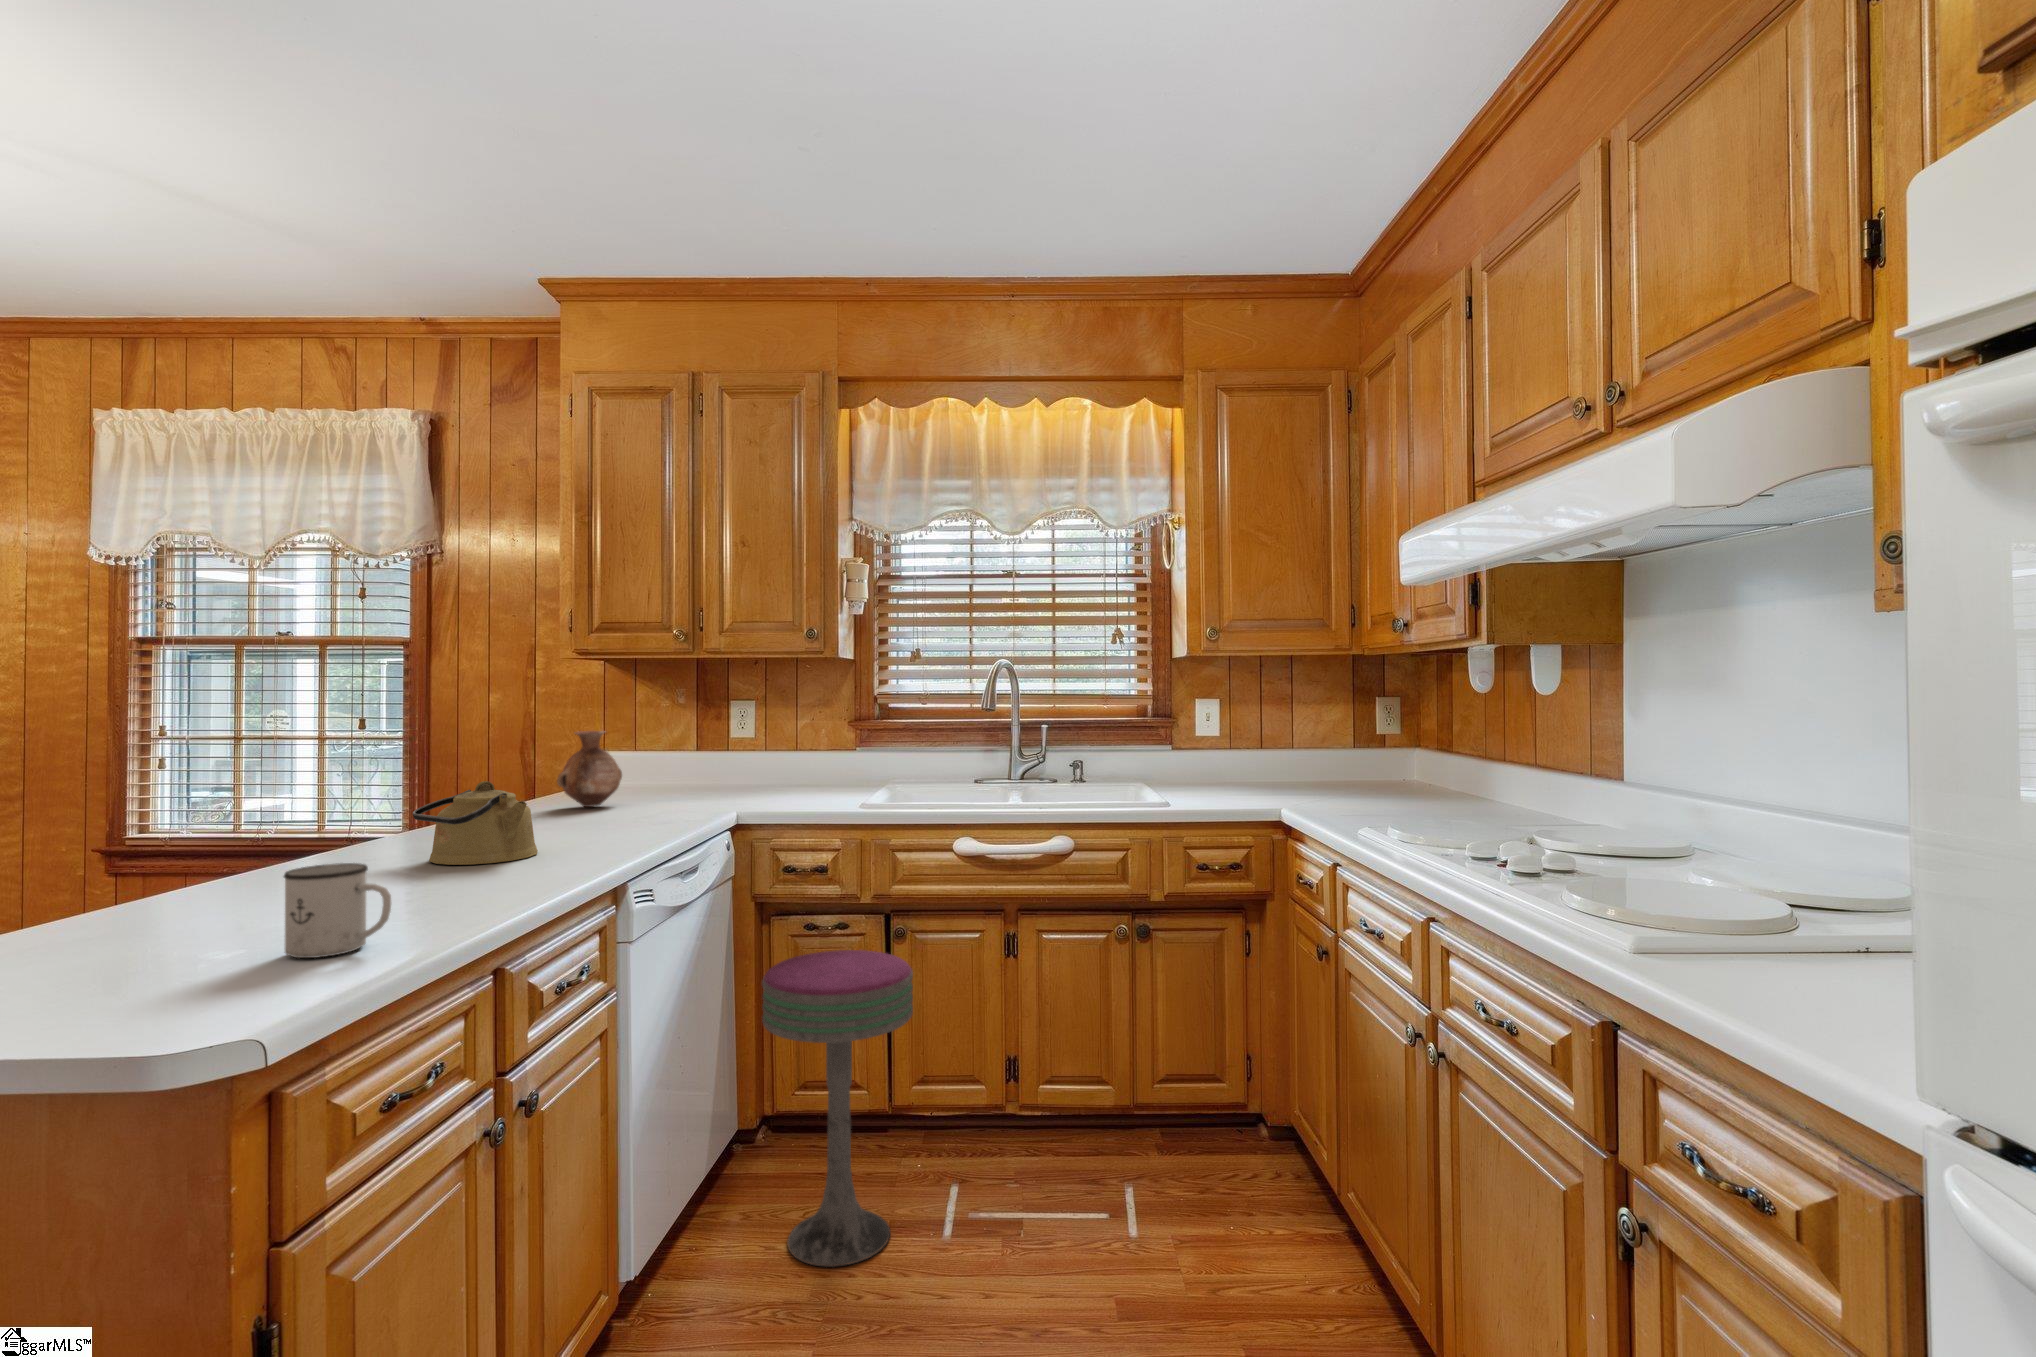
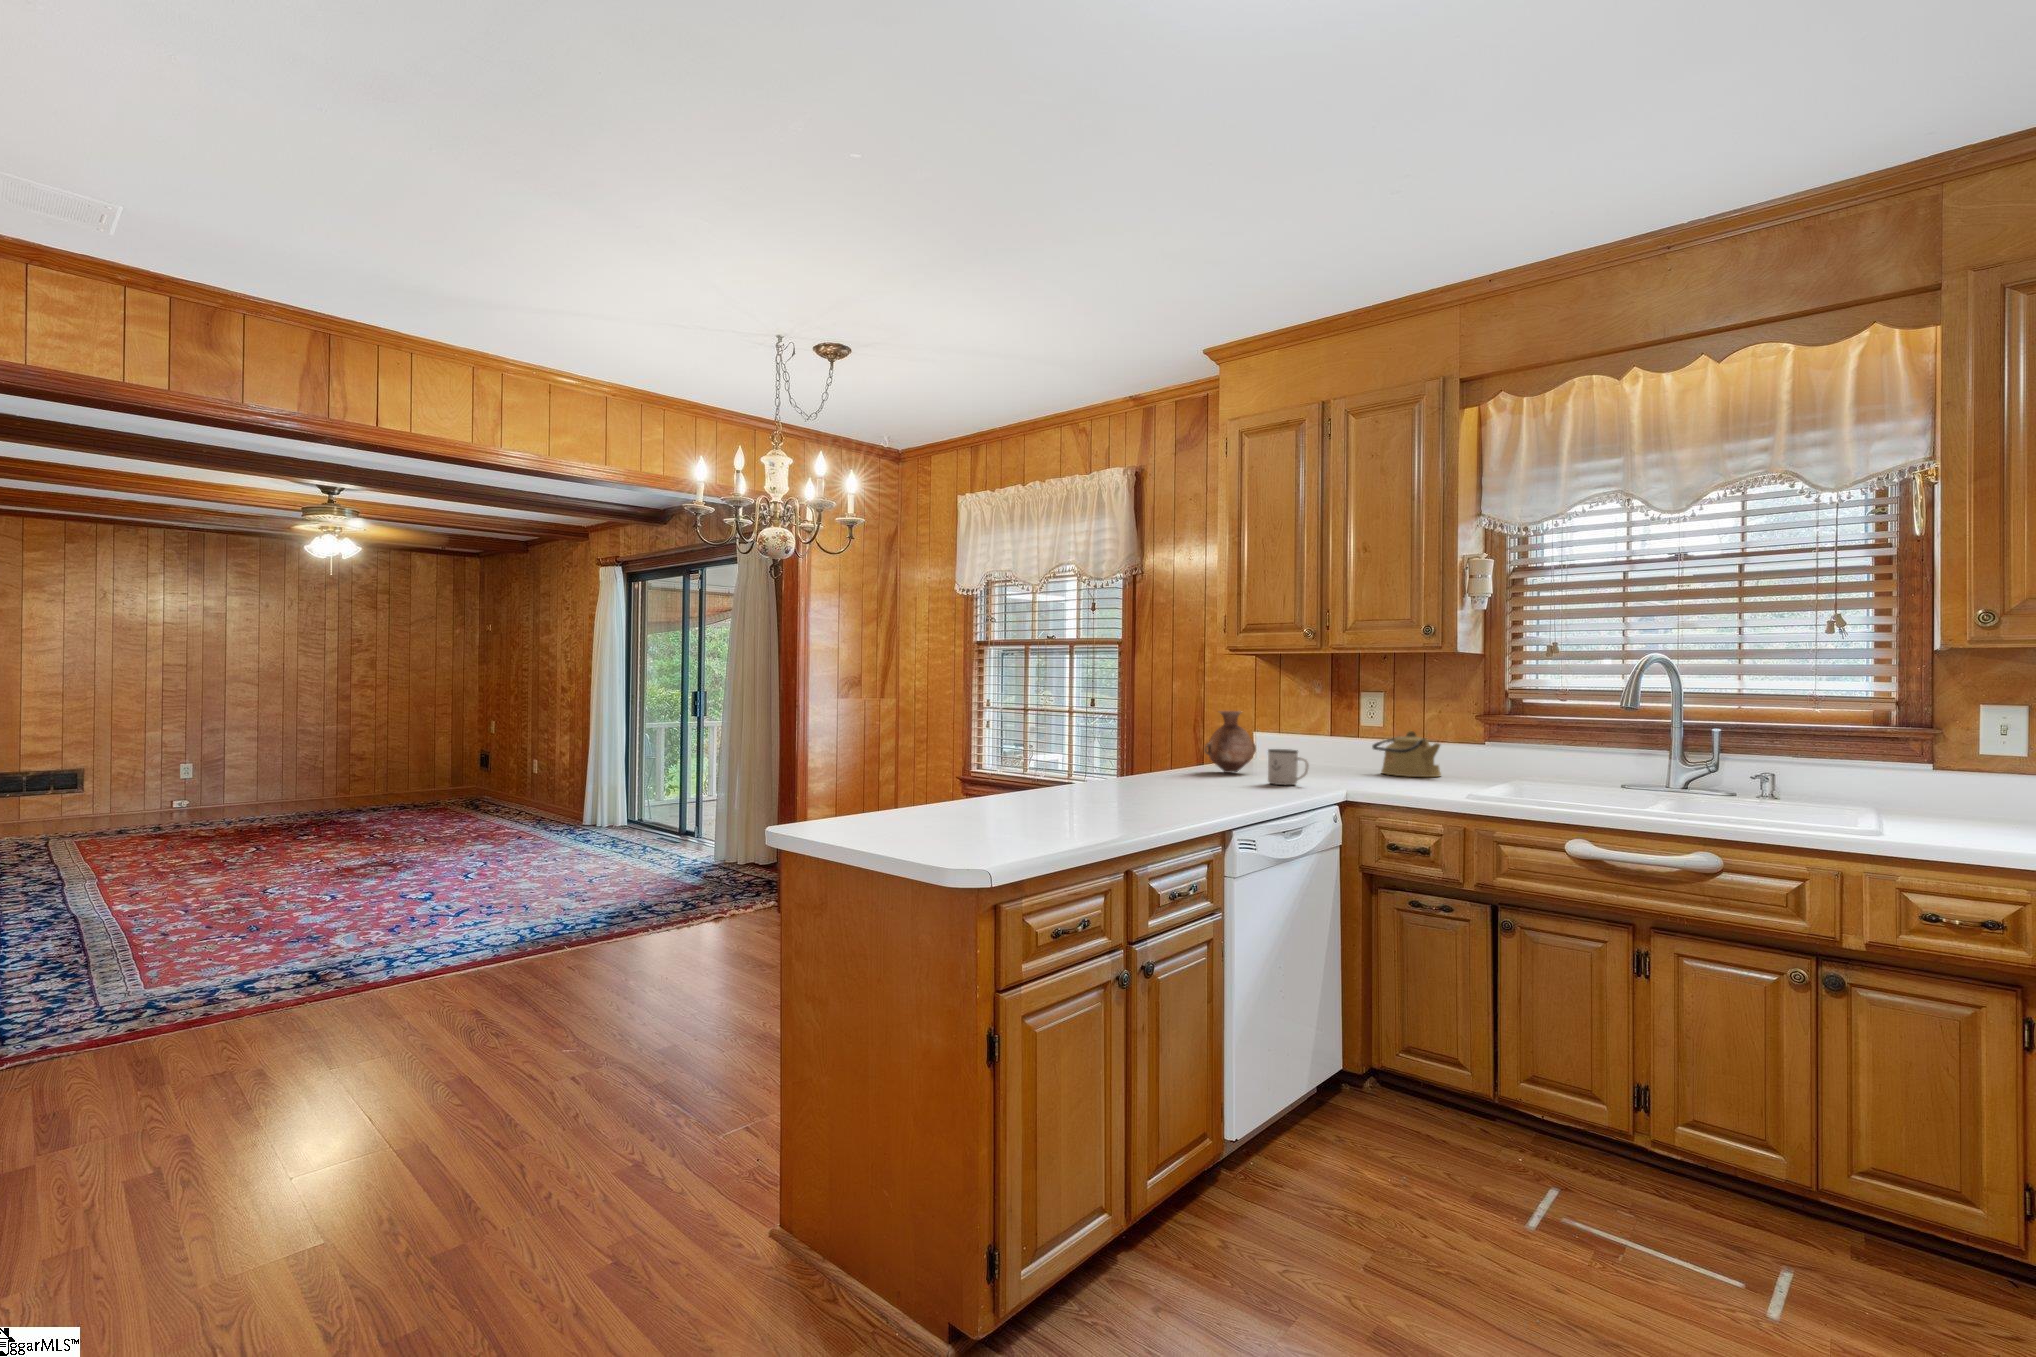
kettle: present [413,781,538,865] -> present [1372,731,1441,777]
mug: present [284,863,391,958] -> present [1268,749,1309,785]
bar stool: present [762,950,913,1267] -> none [1344,924,1499,1226]

